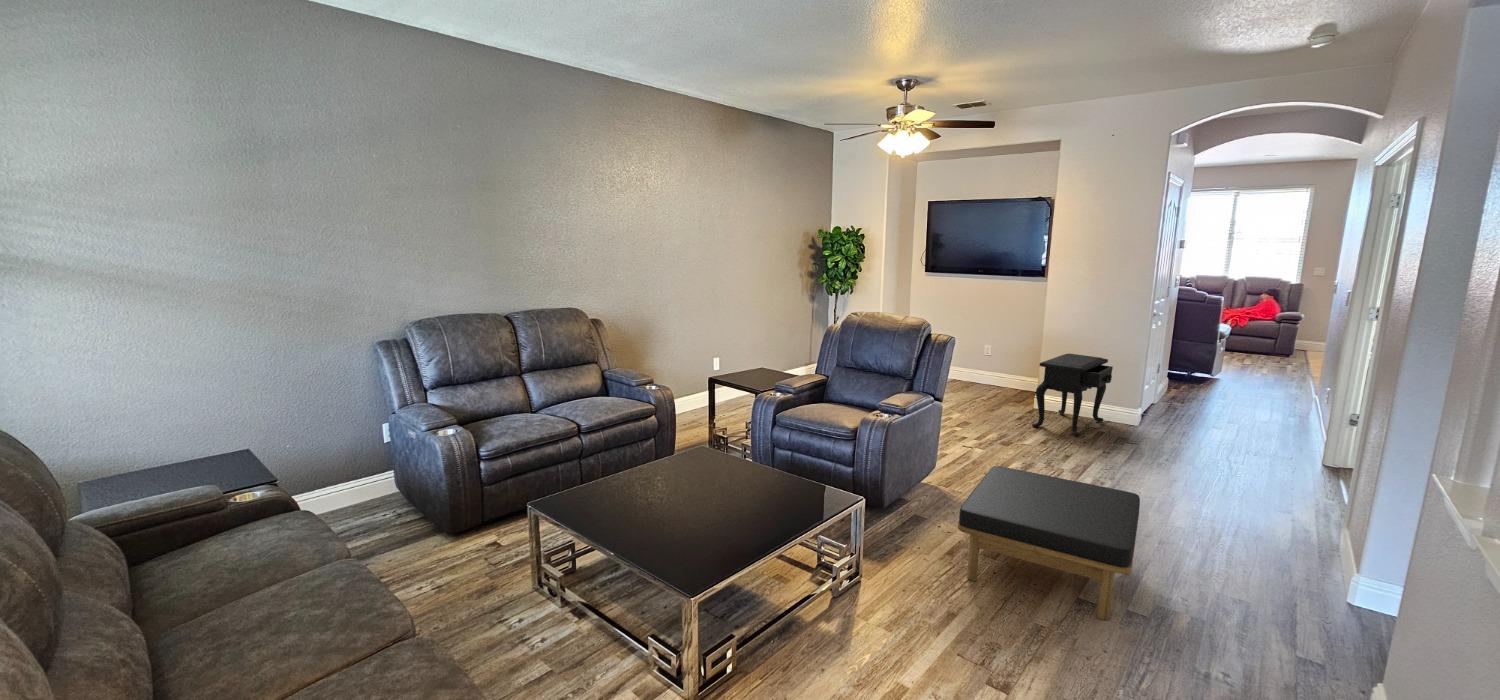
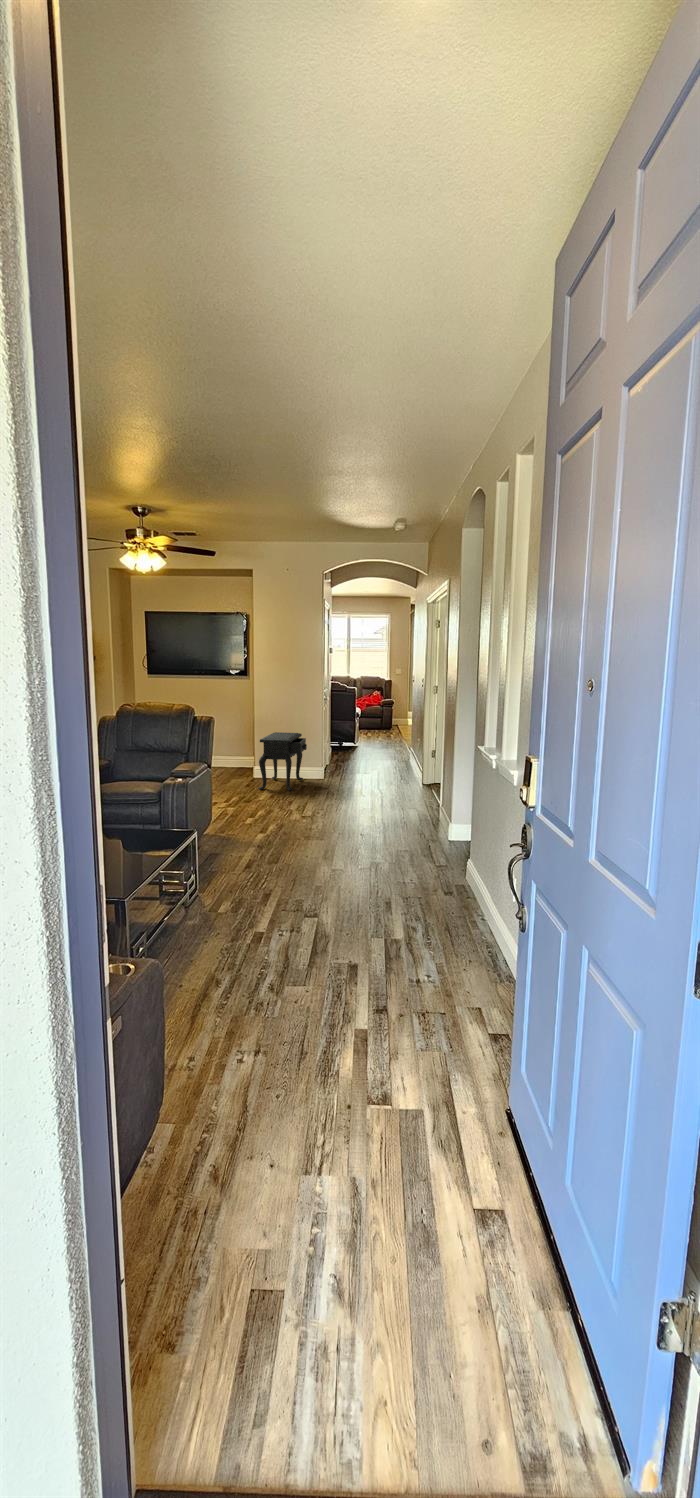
ottoman: present [958,466,1140,620] -> none [255,803,361,878]

